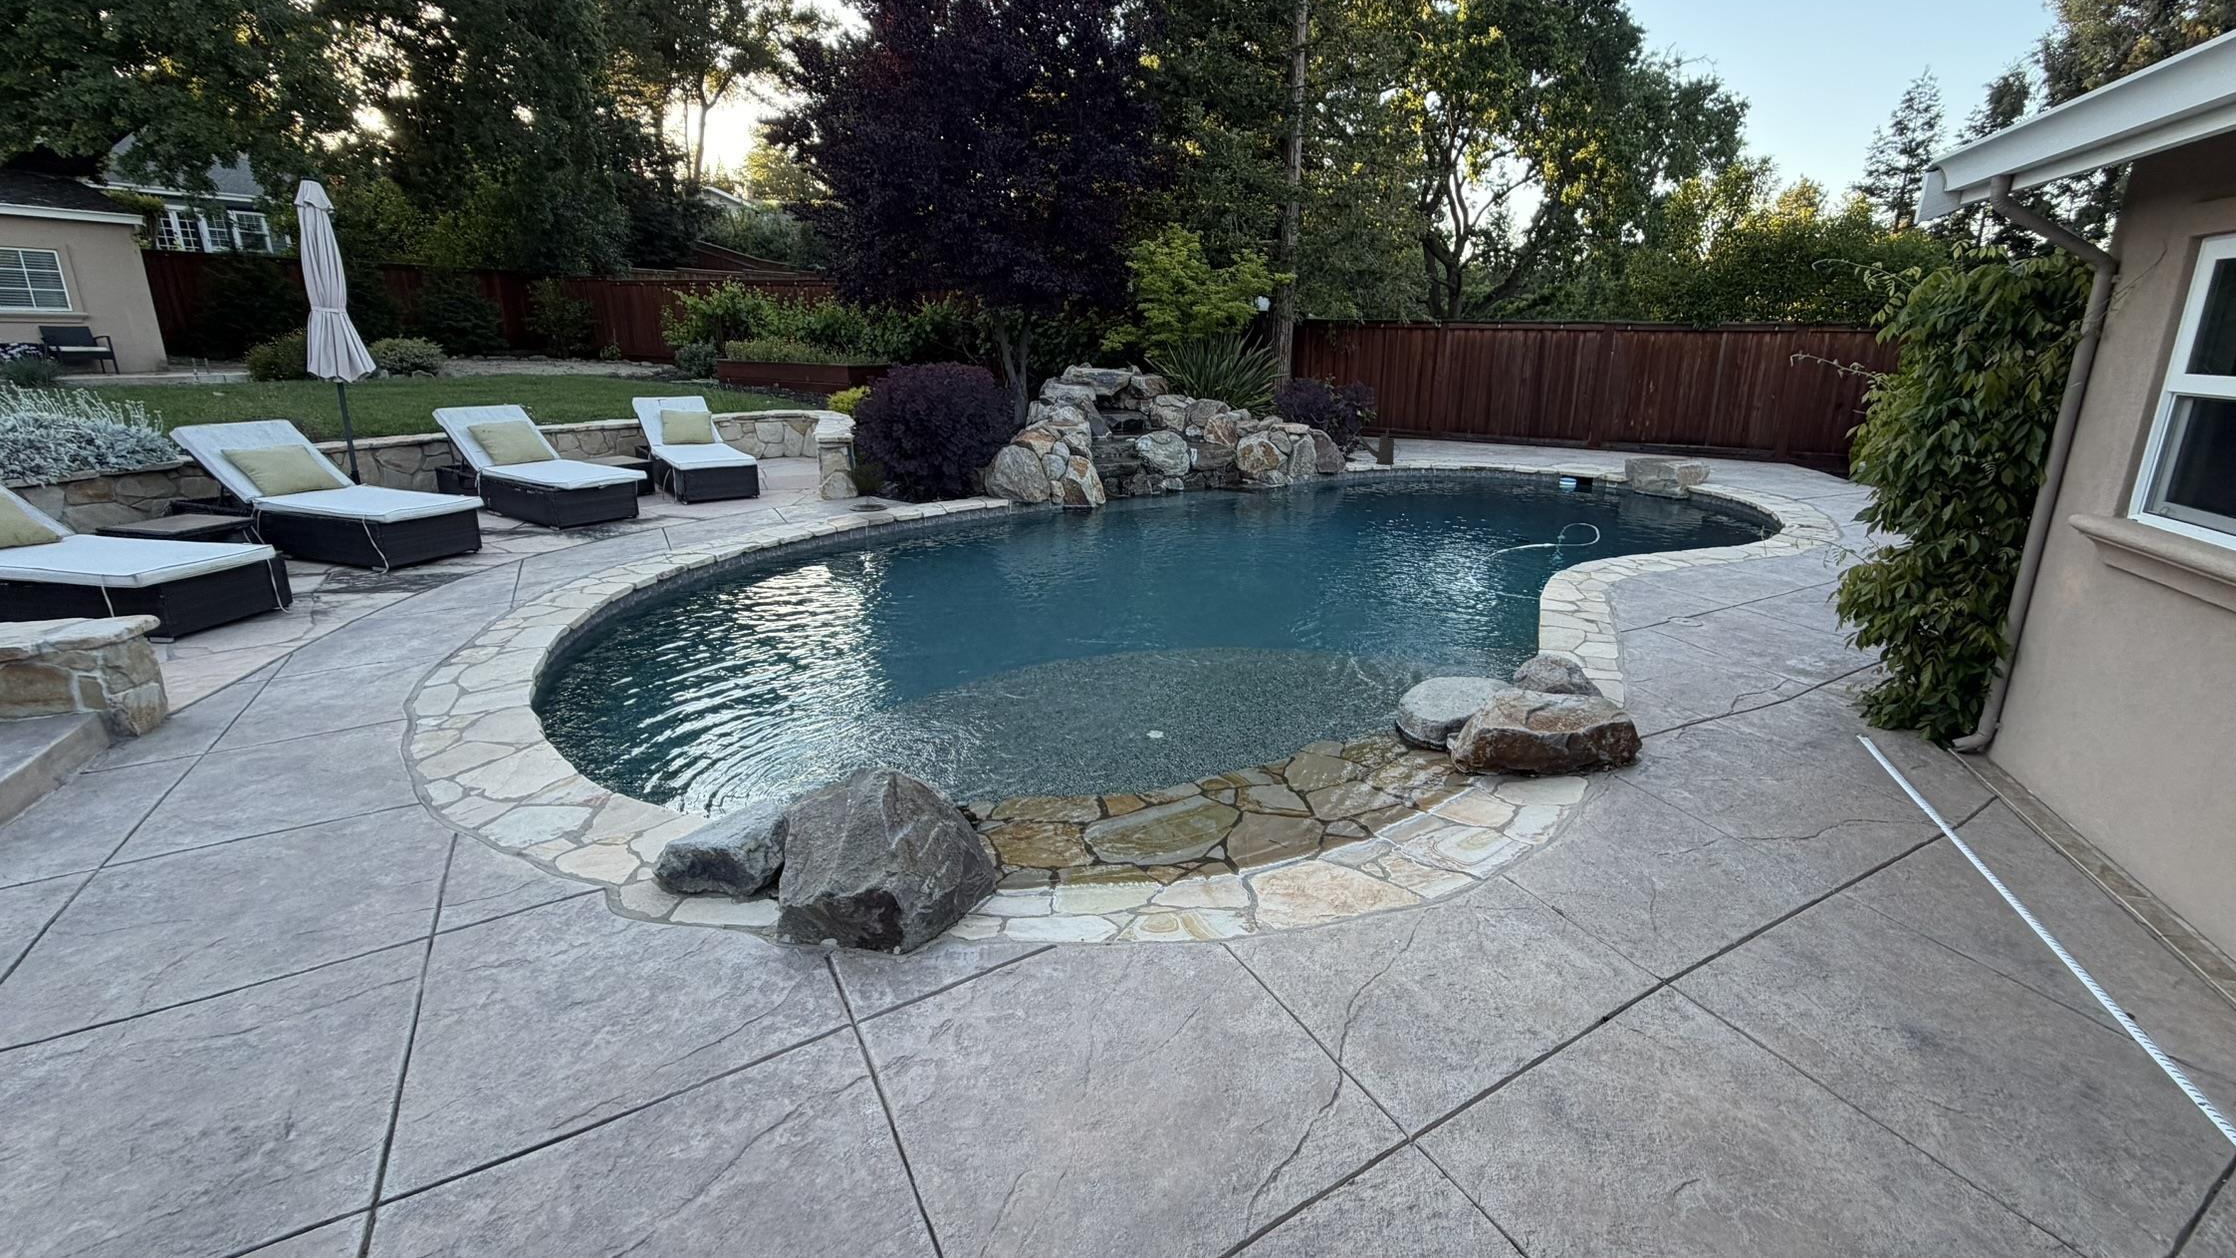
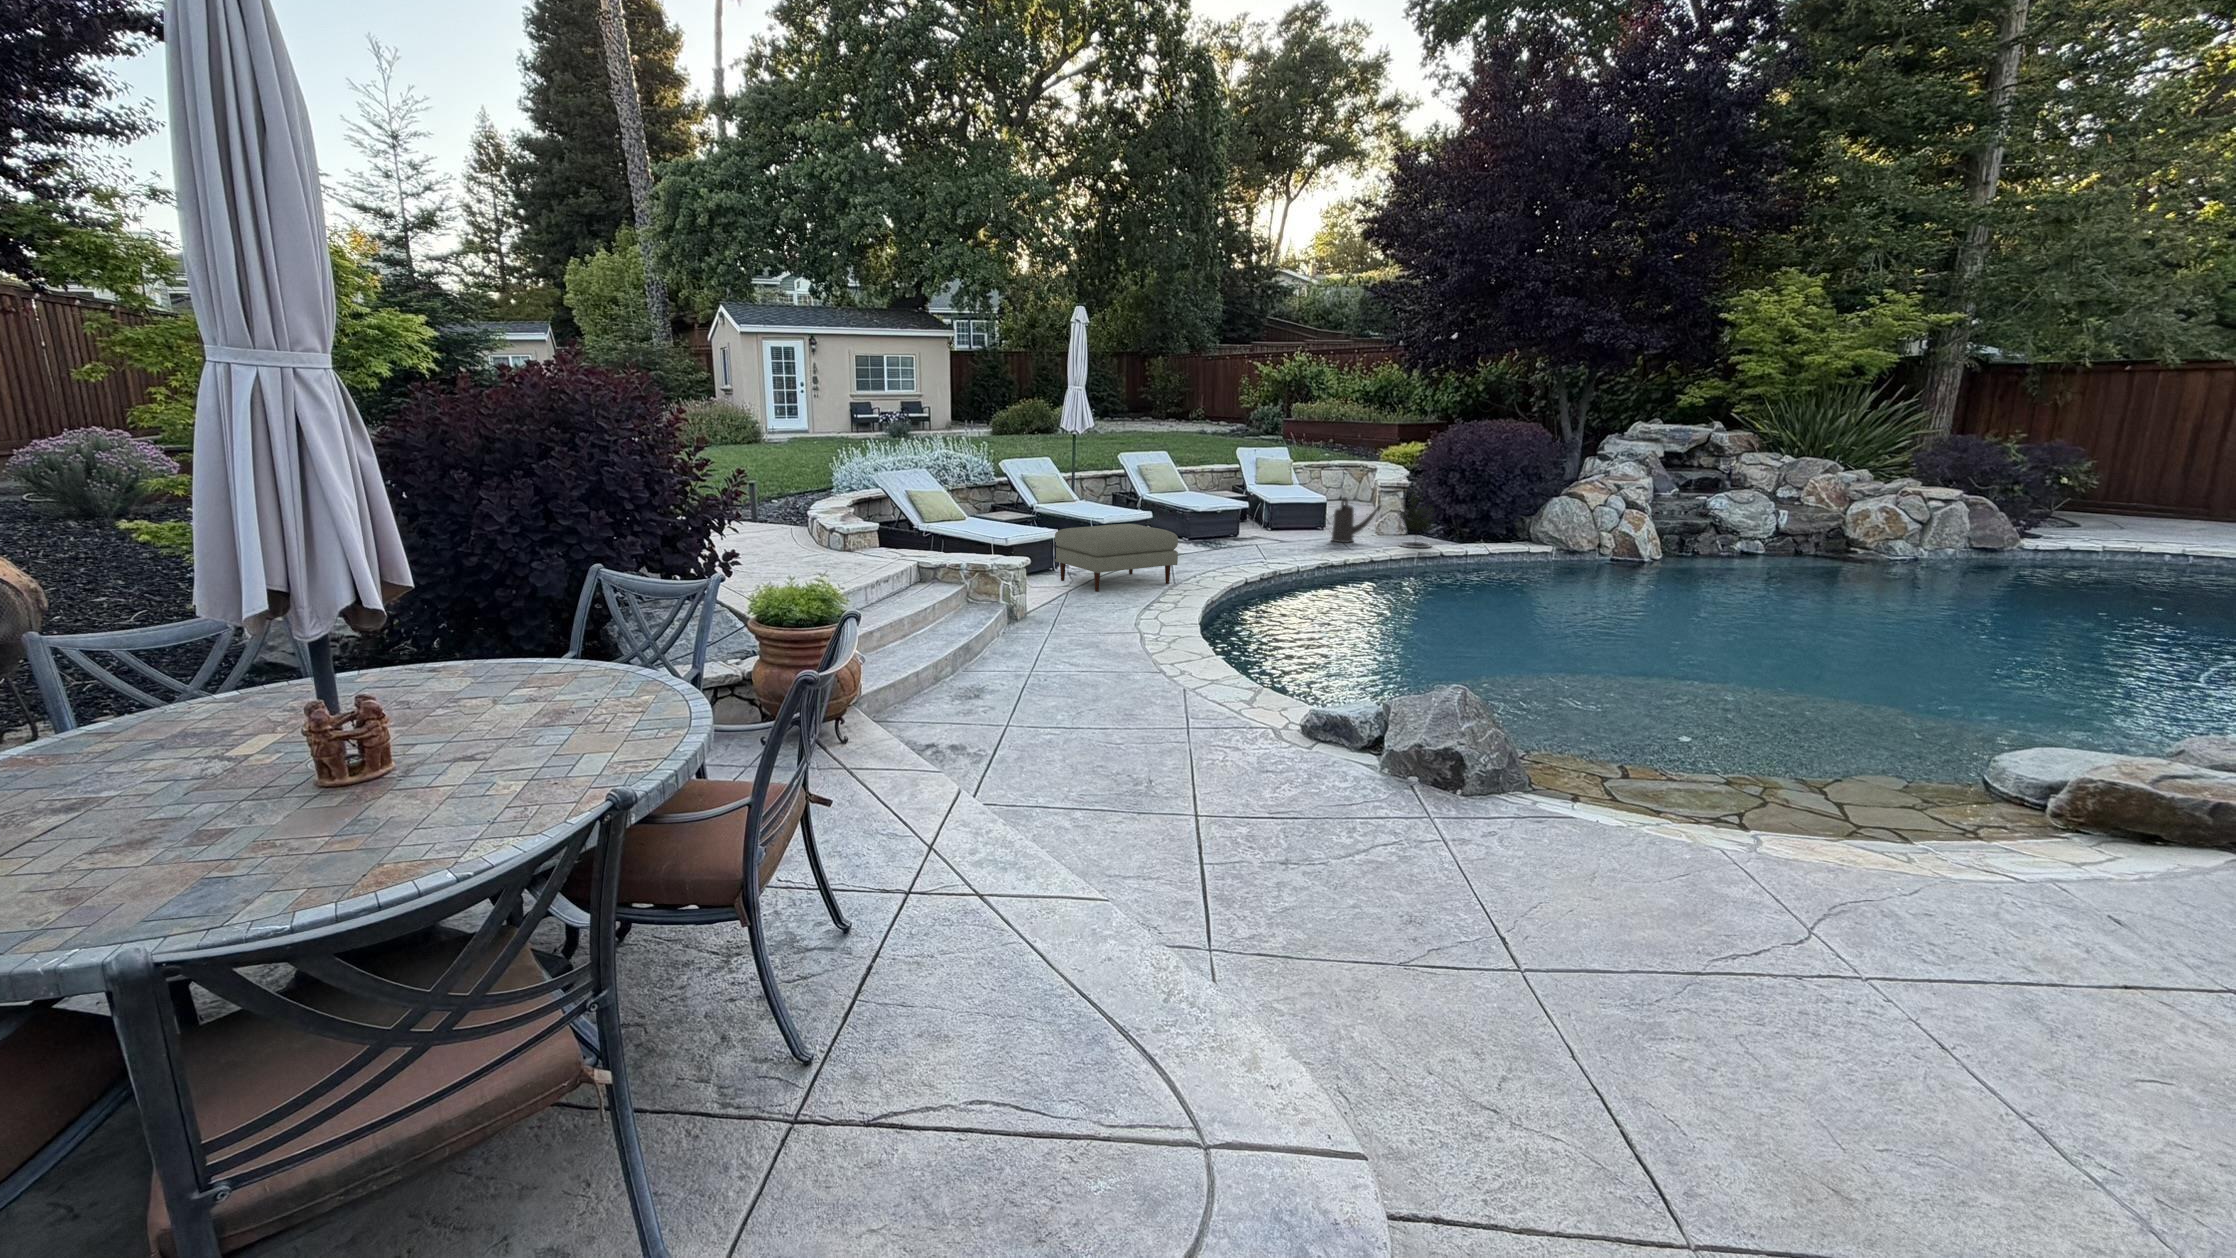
watering can: present [1359,429,1400,465] -> present [1331,497,1381,543]
ottoman: none [272,520,517,636] -> present [1055,524,1178,592]

